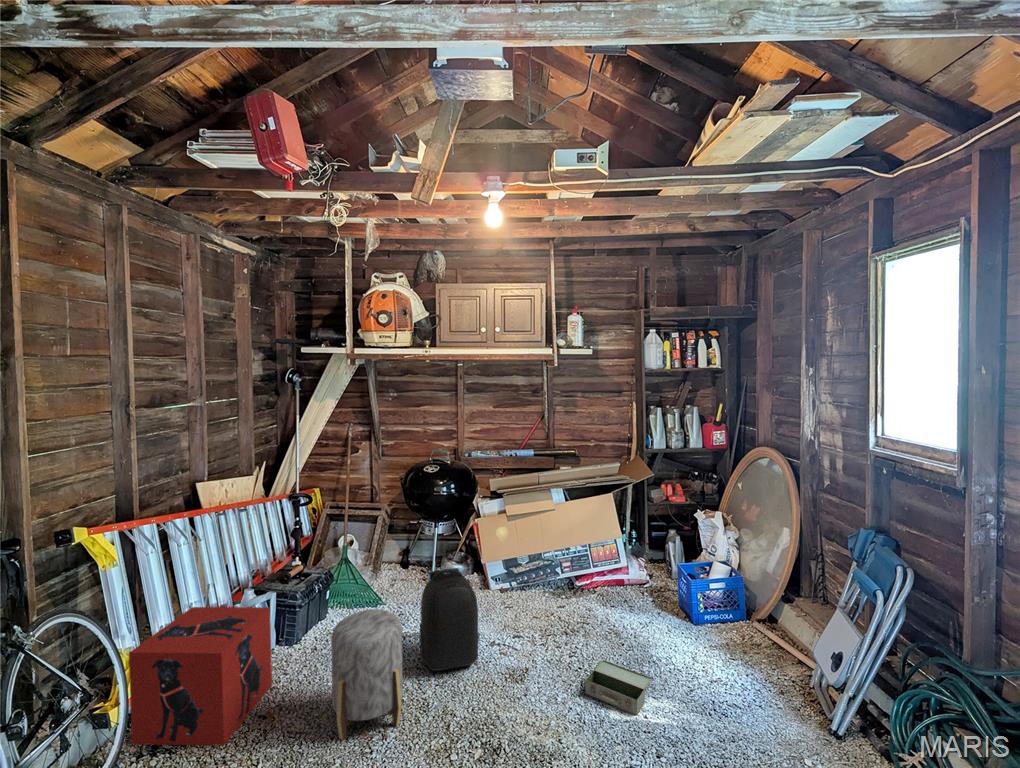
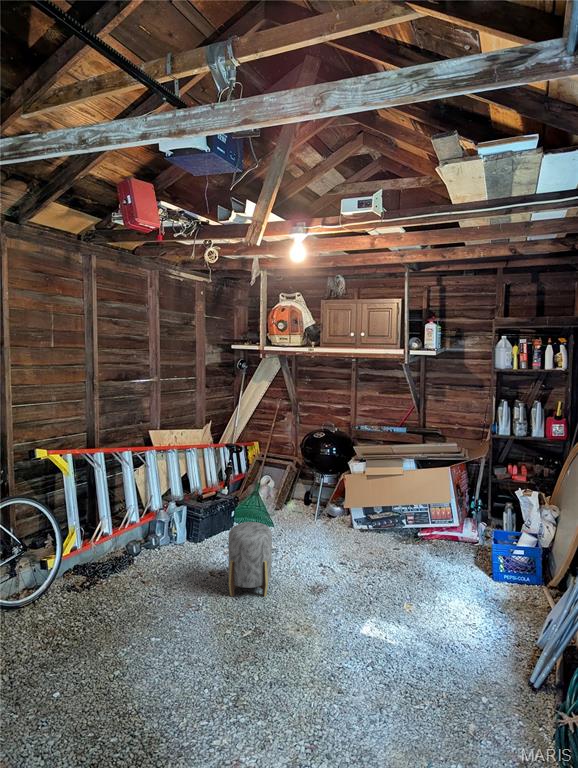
backpack: present [420,568,479,671] -> none [289,505,329,572]
storage box: present [129,607,272,746] -> none [125,504,199,584]
toolbox: present [585,660,651,715] -> none [396,587,447,628]

